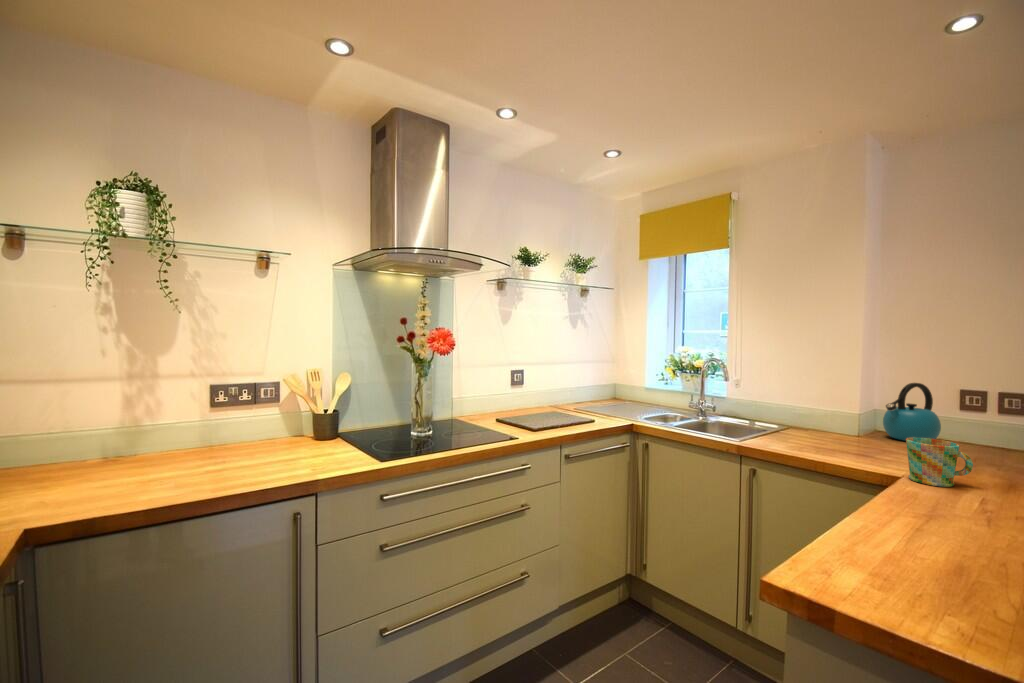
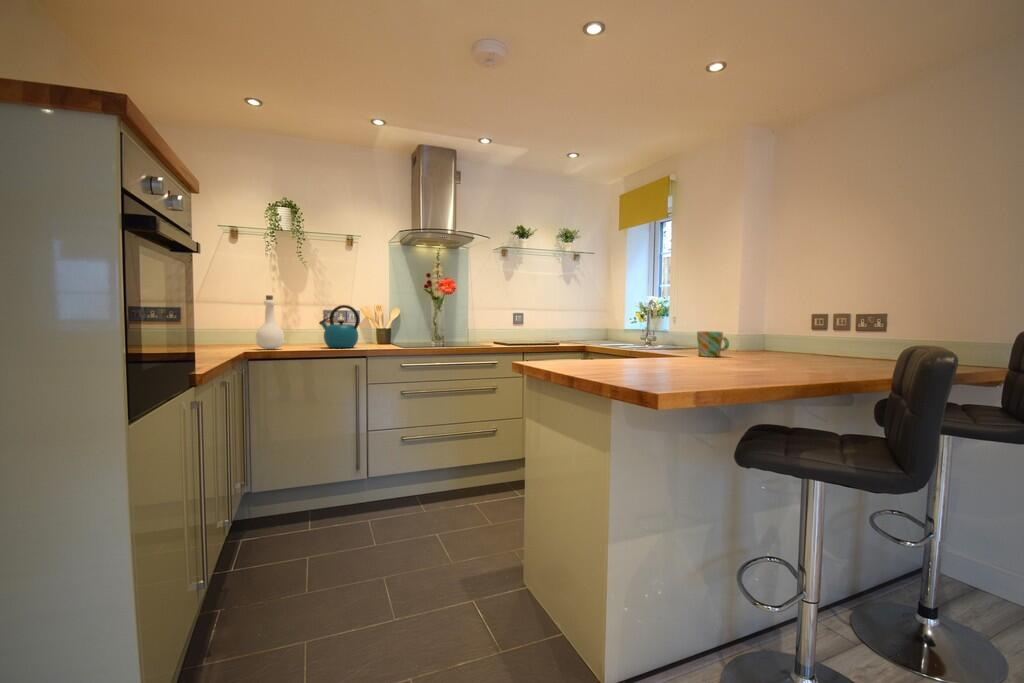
kettle: present [883,383,941,441] -> present [319,305,360,348]
bottle: none [40,388,121,517] -> present [256,295,284,349]

